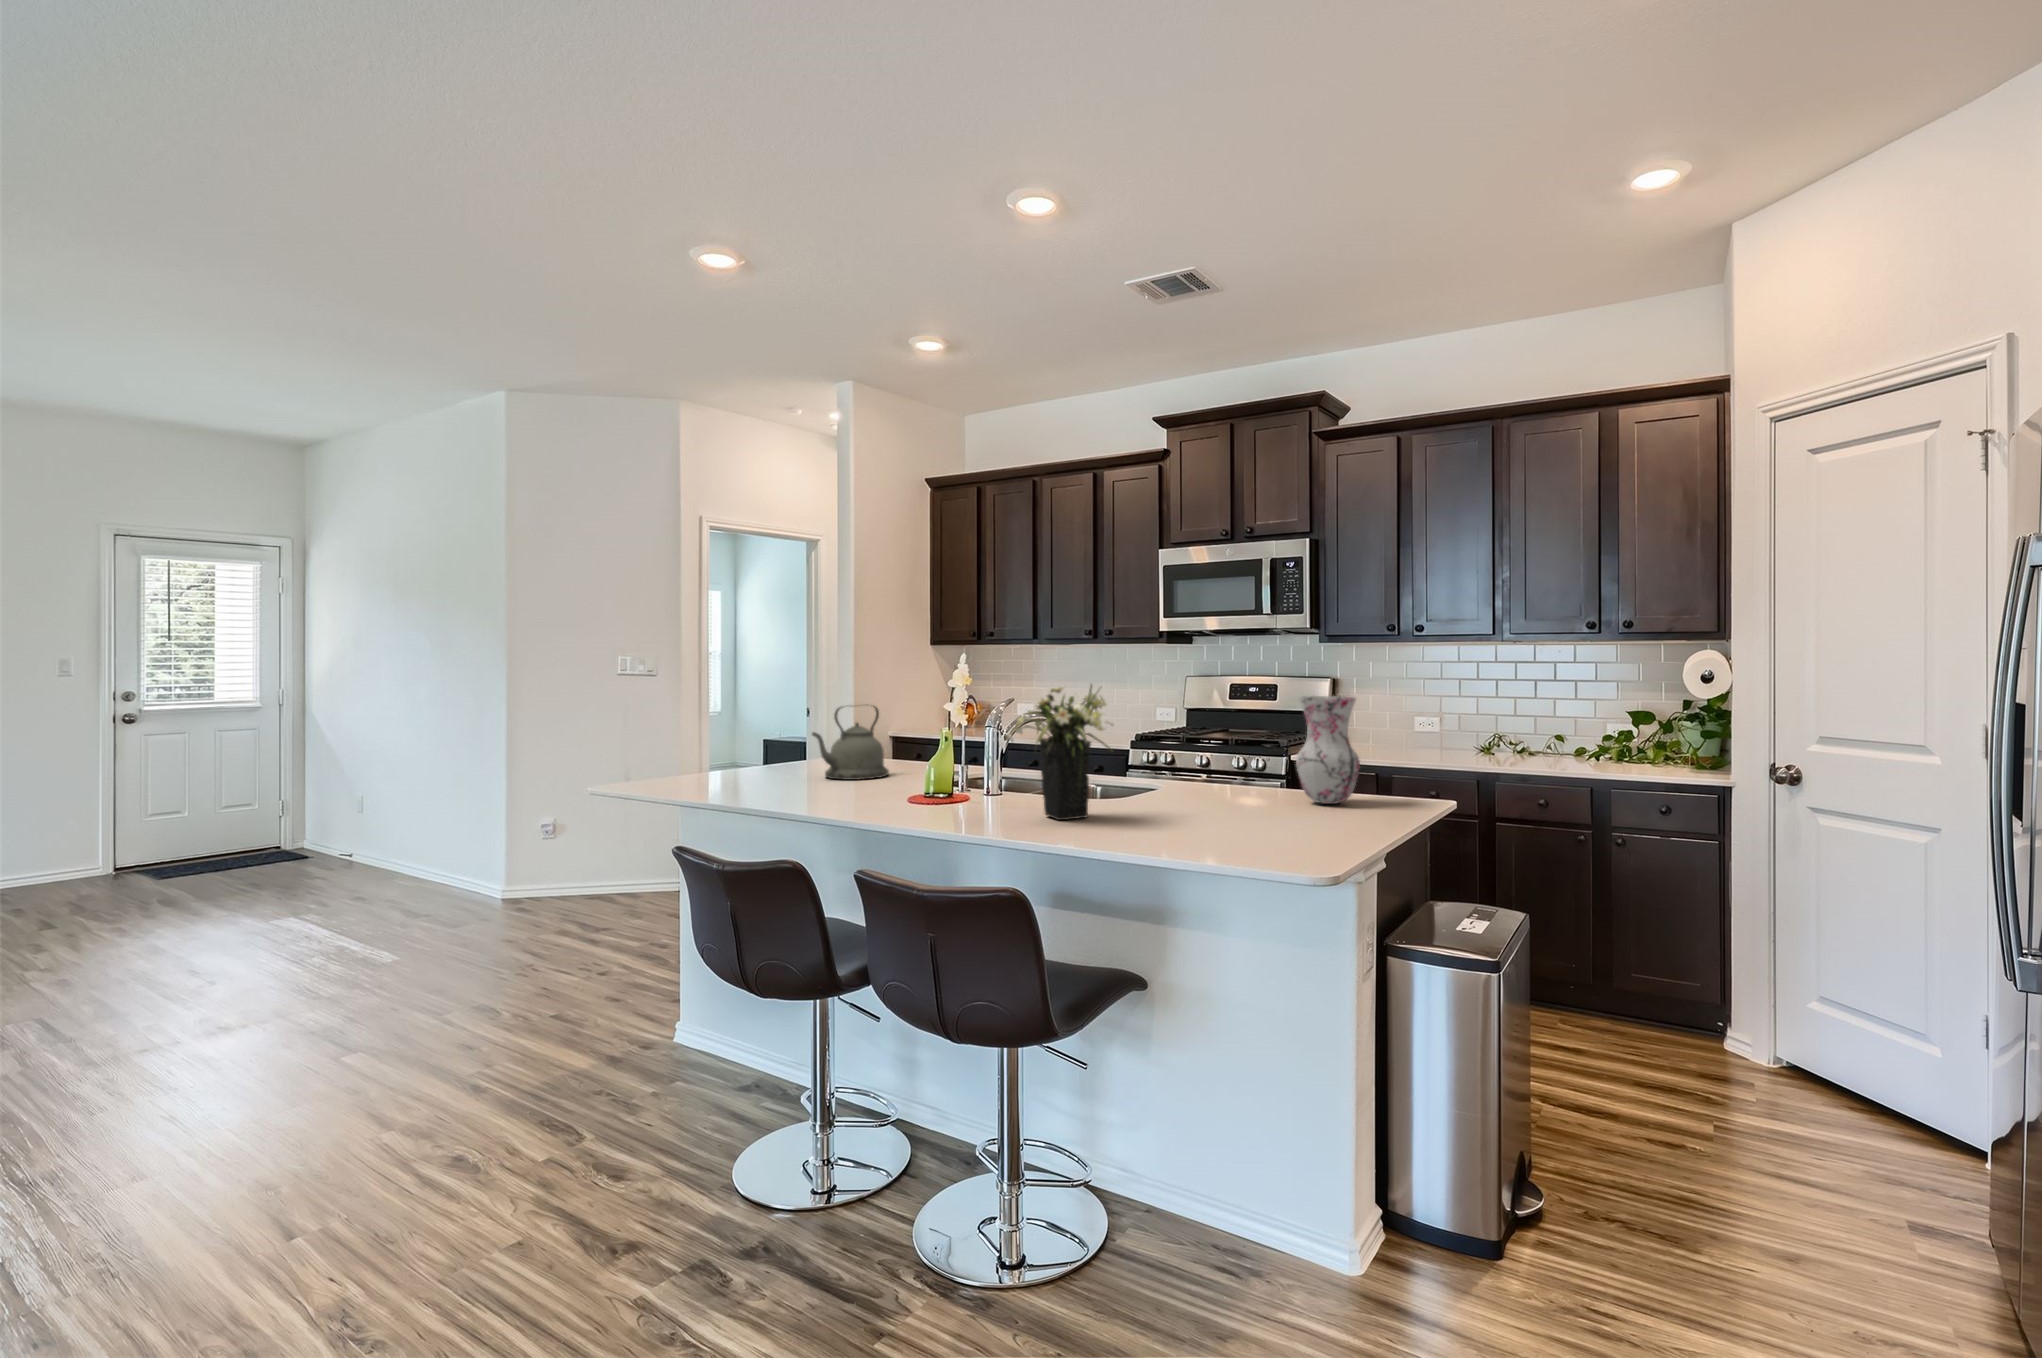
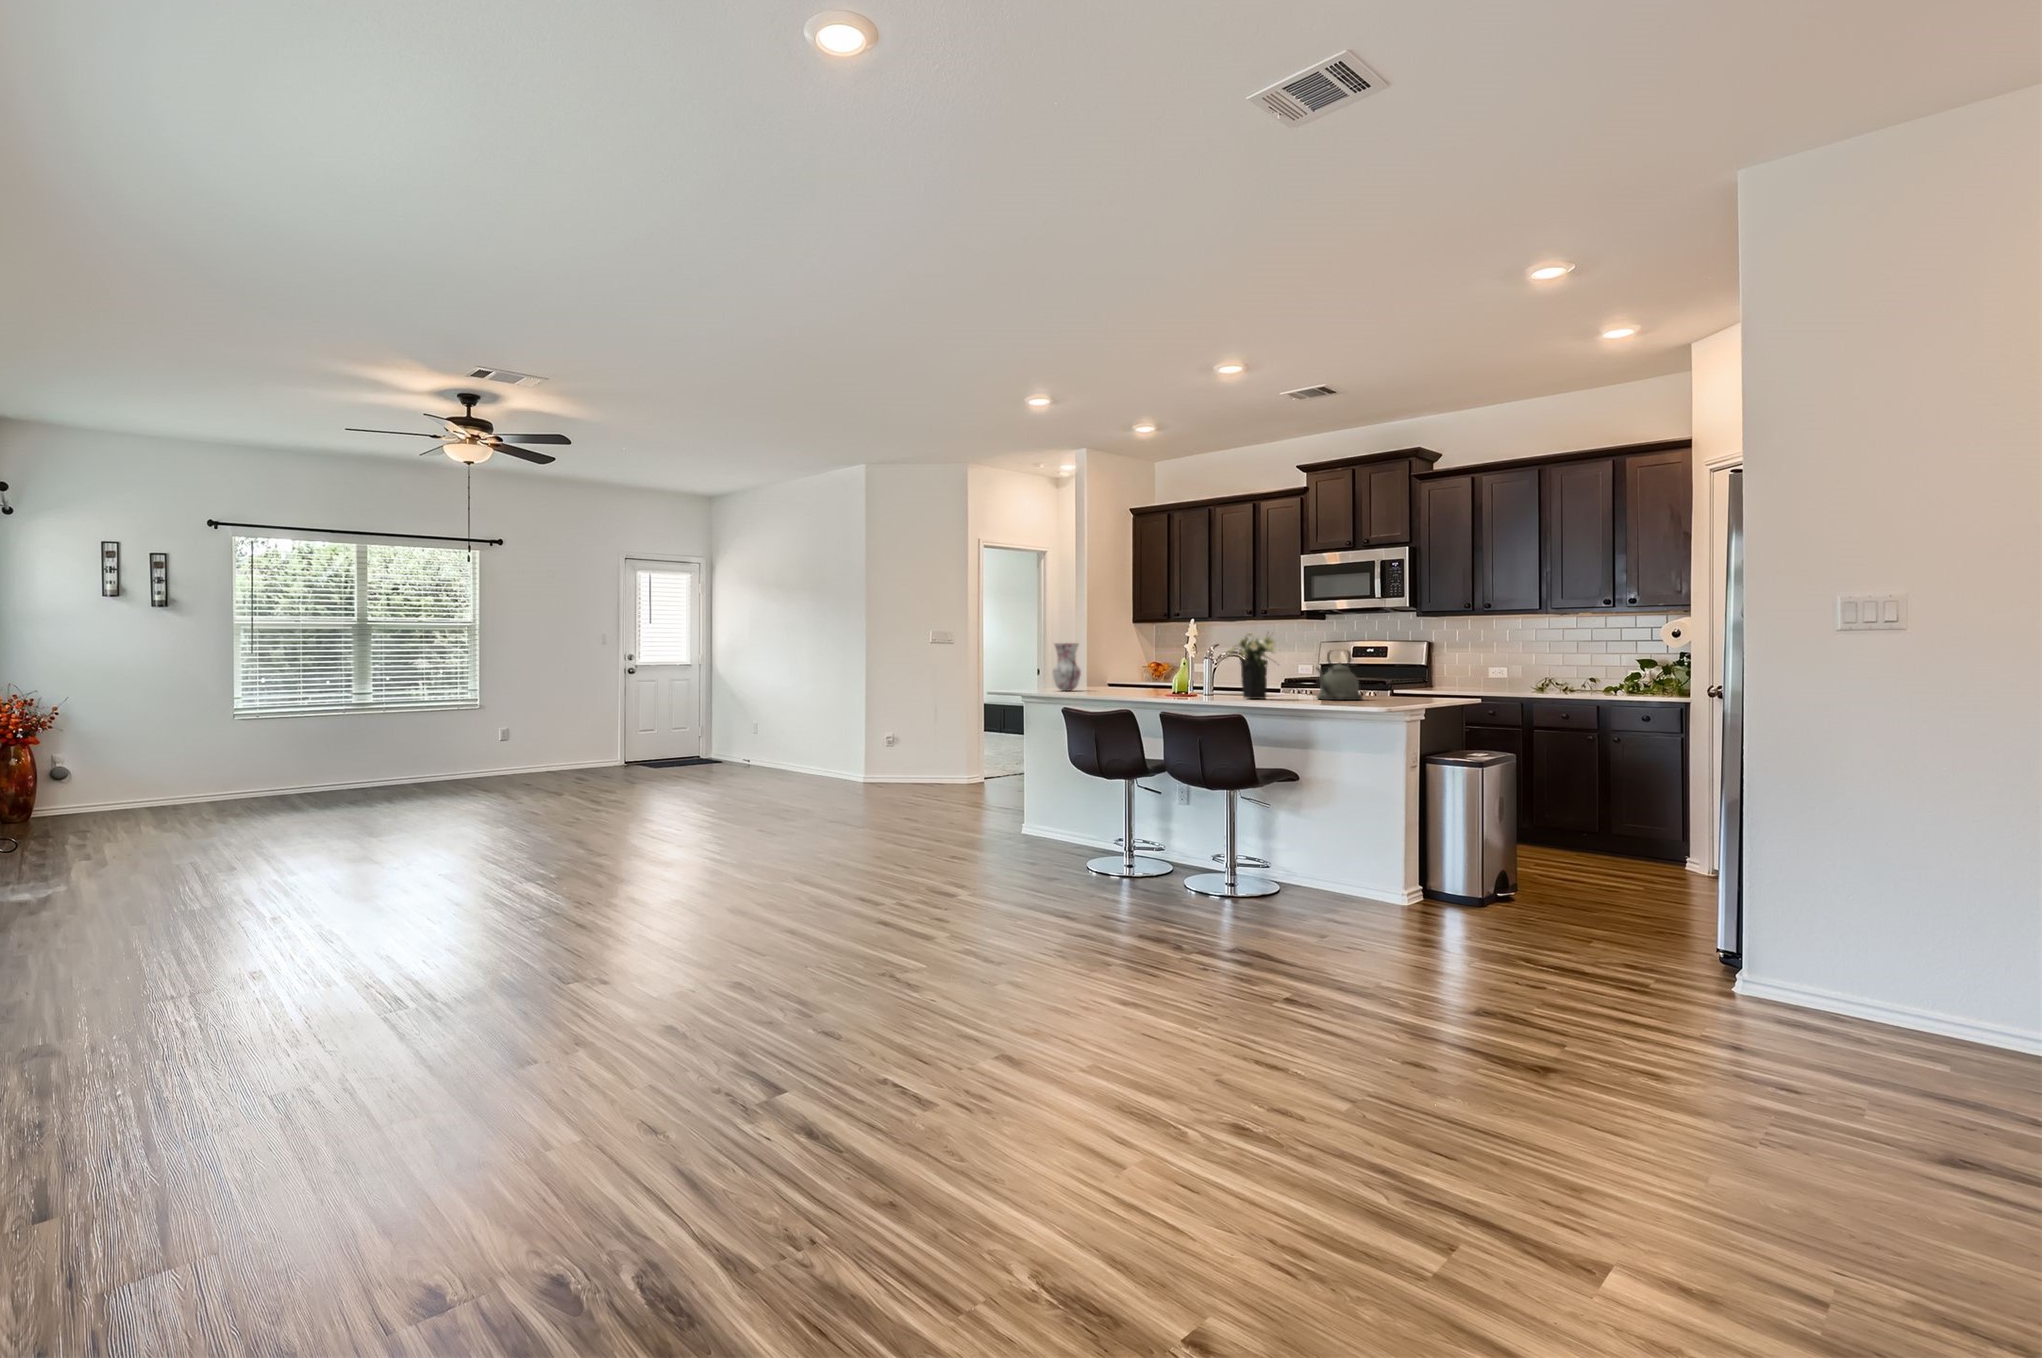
vase: present [1296,696,1360,804] -> present [1053,643,1081,691]
kettle: present [812,706,889,780] -> present [1317,651,1363,700]

